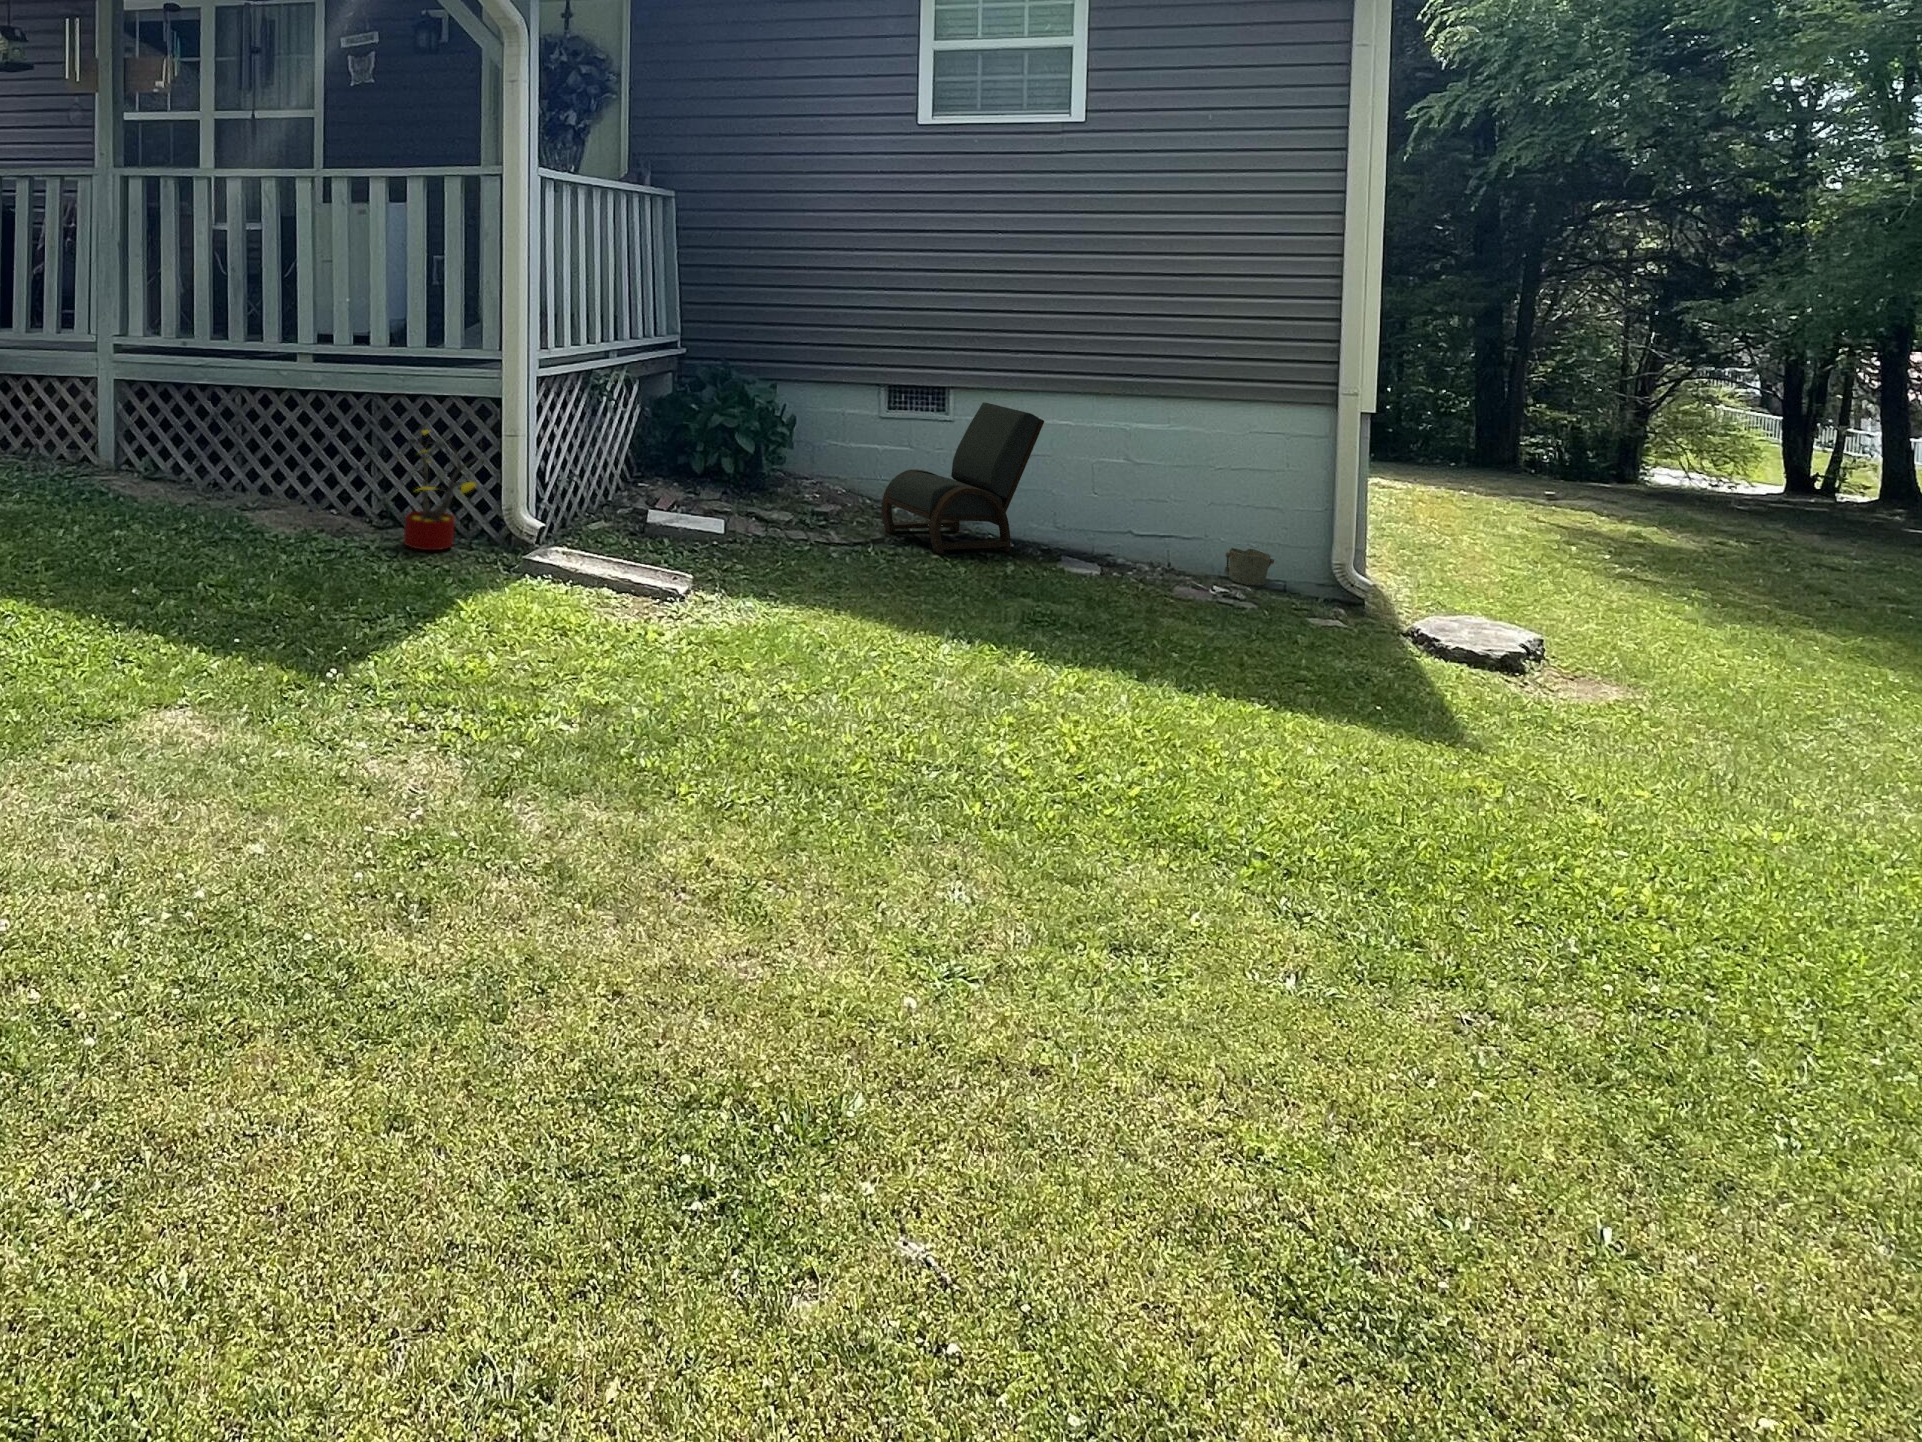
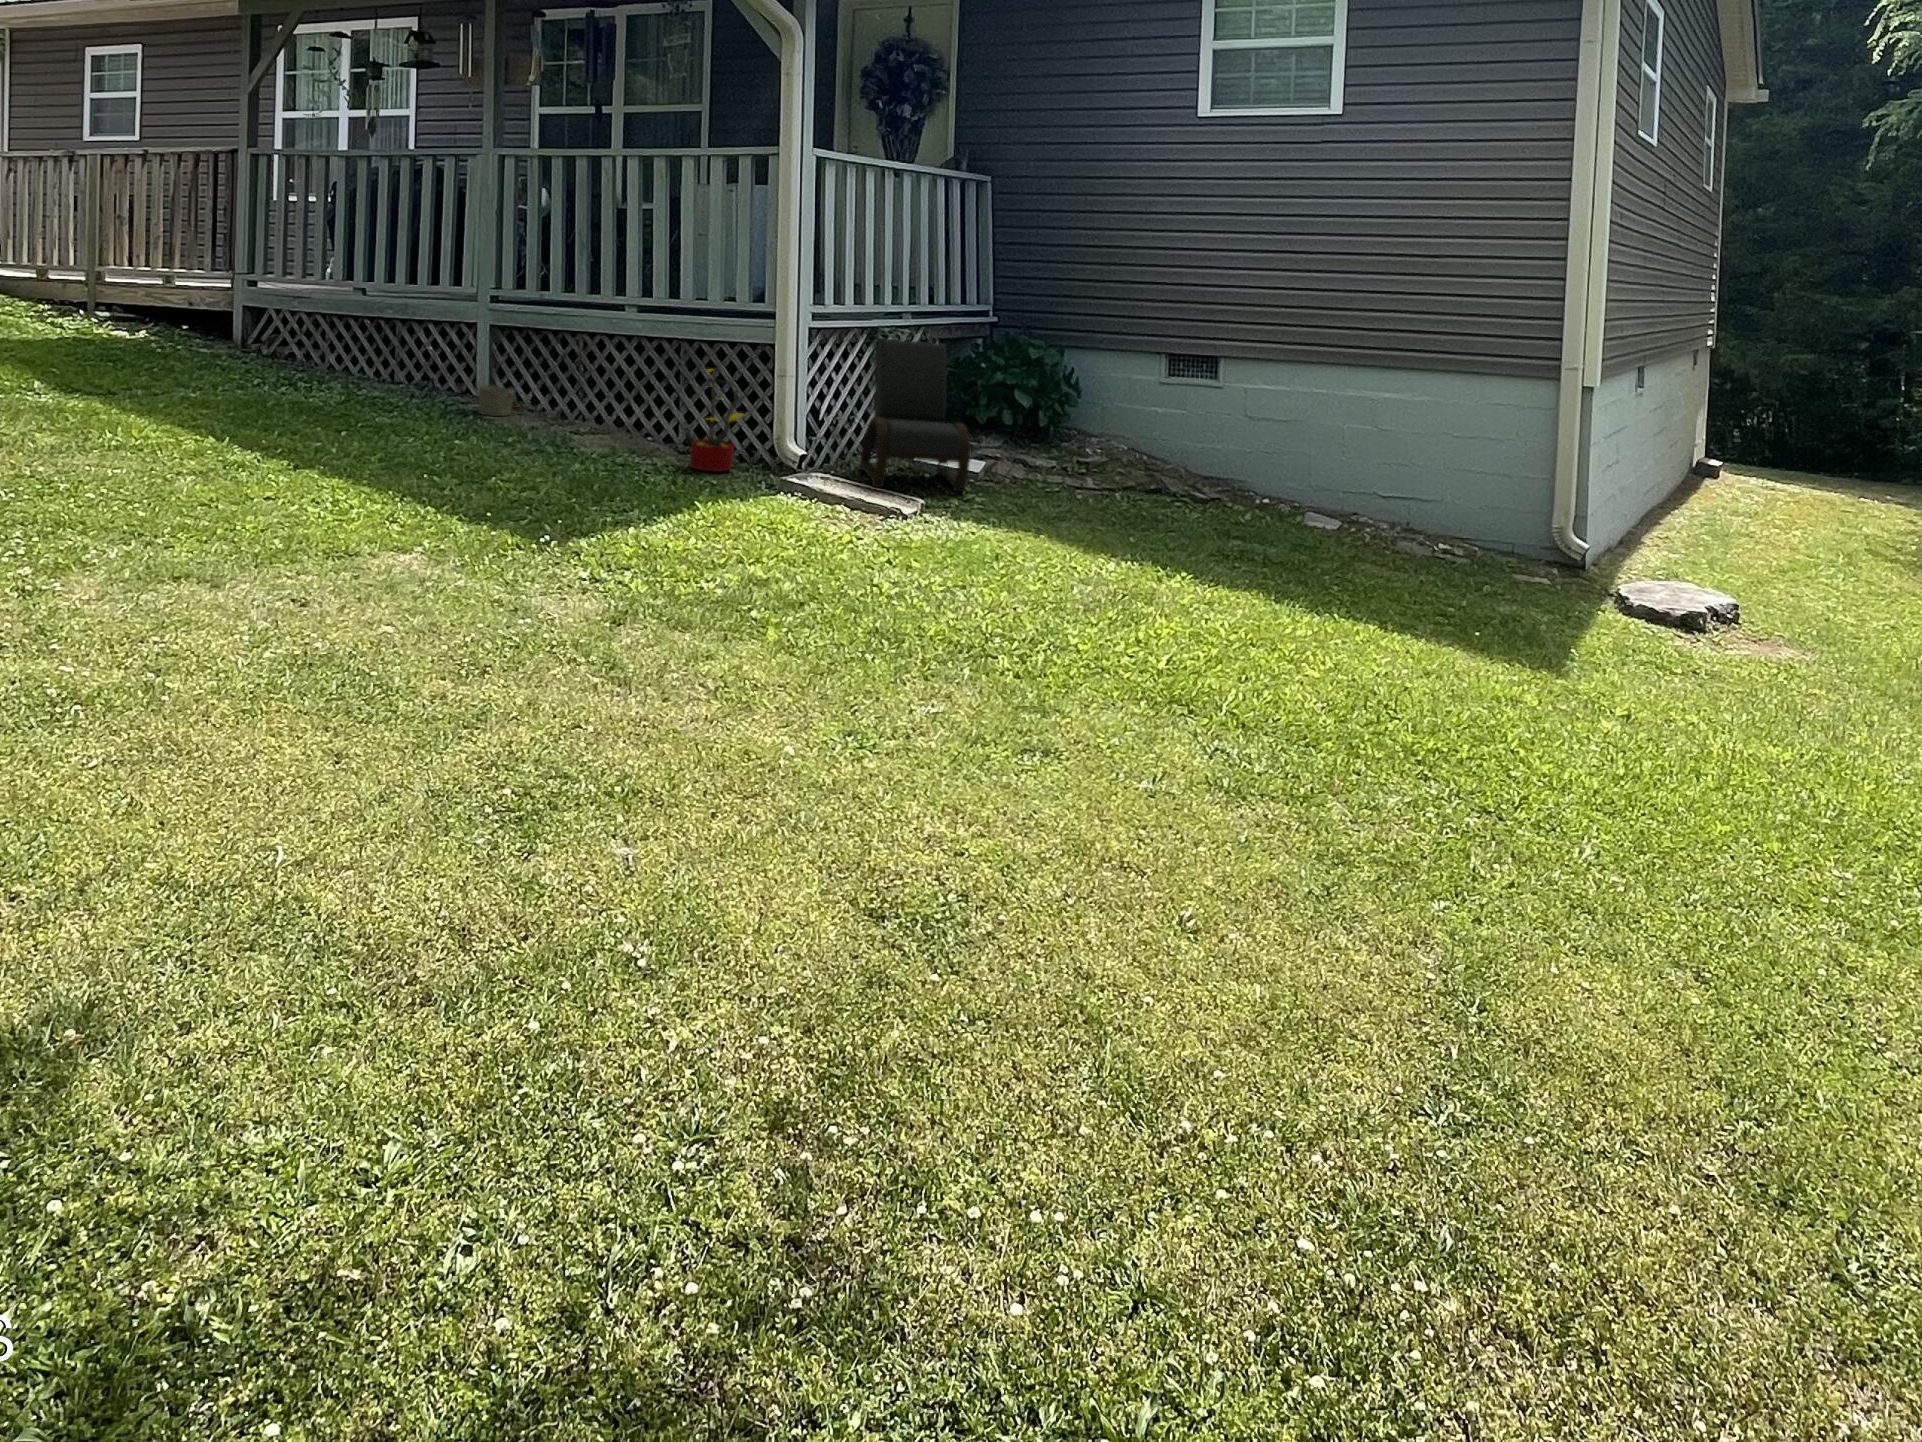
lounge chair: present [881,402,1044,554] -> present [860,338,970,492]
bucket: present [1224,548,1274,586] -> present [479,385,527,416]

